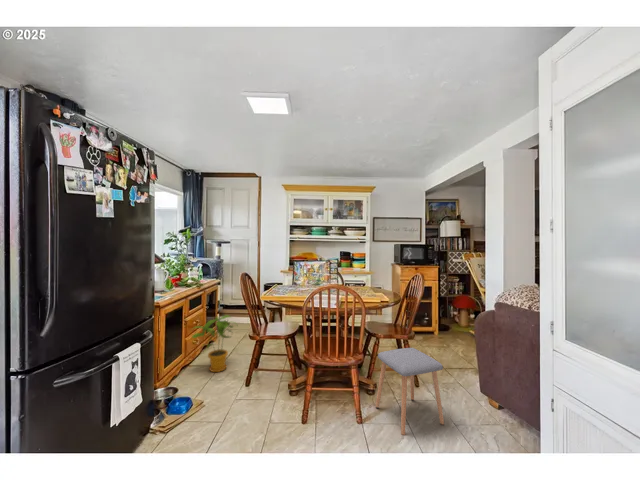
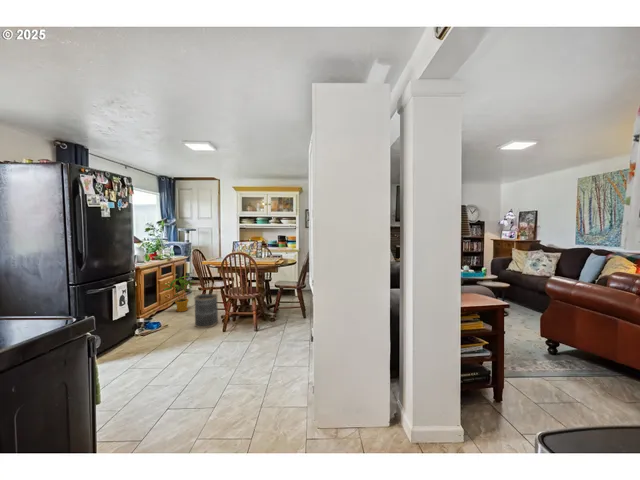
basket: none [248,334,286,417] -> present [194,293,218,328]
stool: present [376,348,444,435] -> none [270,289,302,331]

